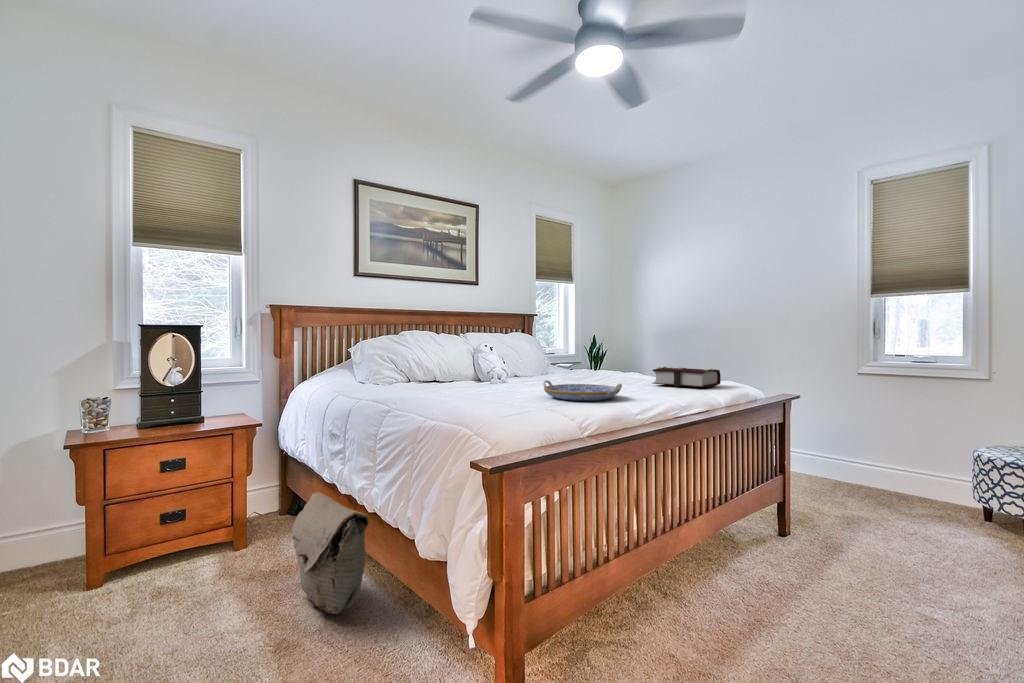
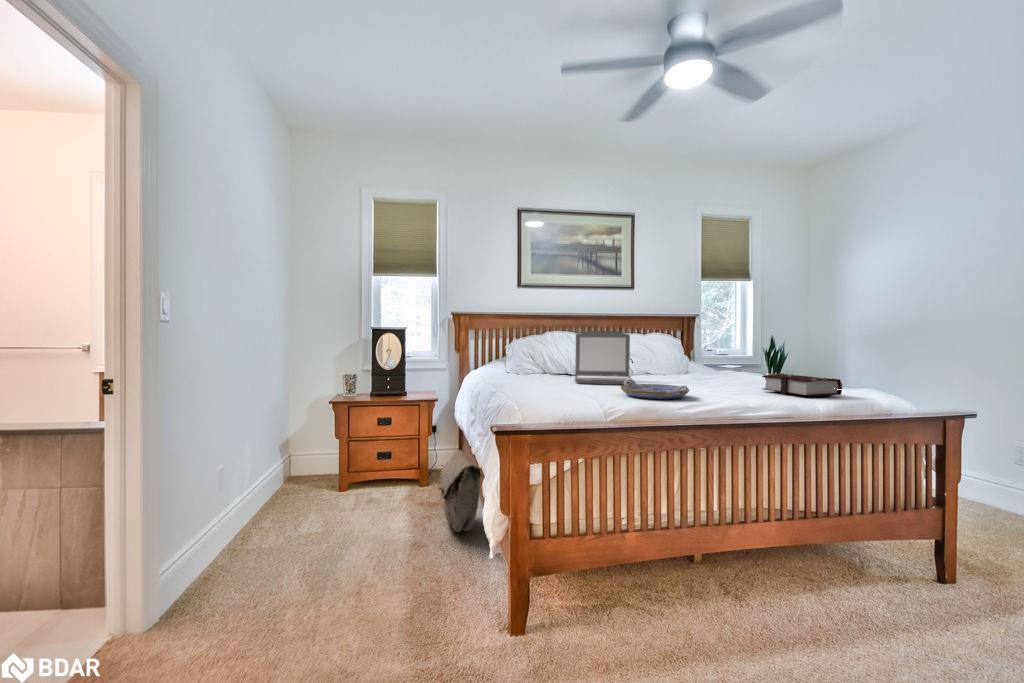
laptop: none [452,327,529,389] -> present [575,331,632,385]

